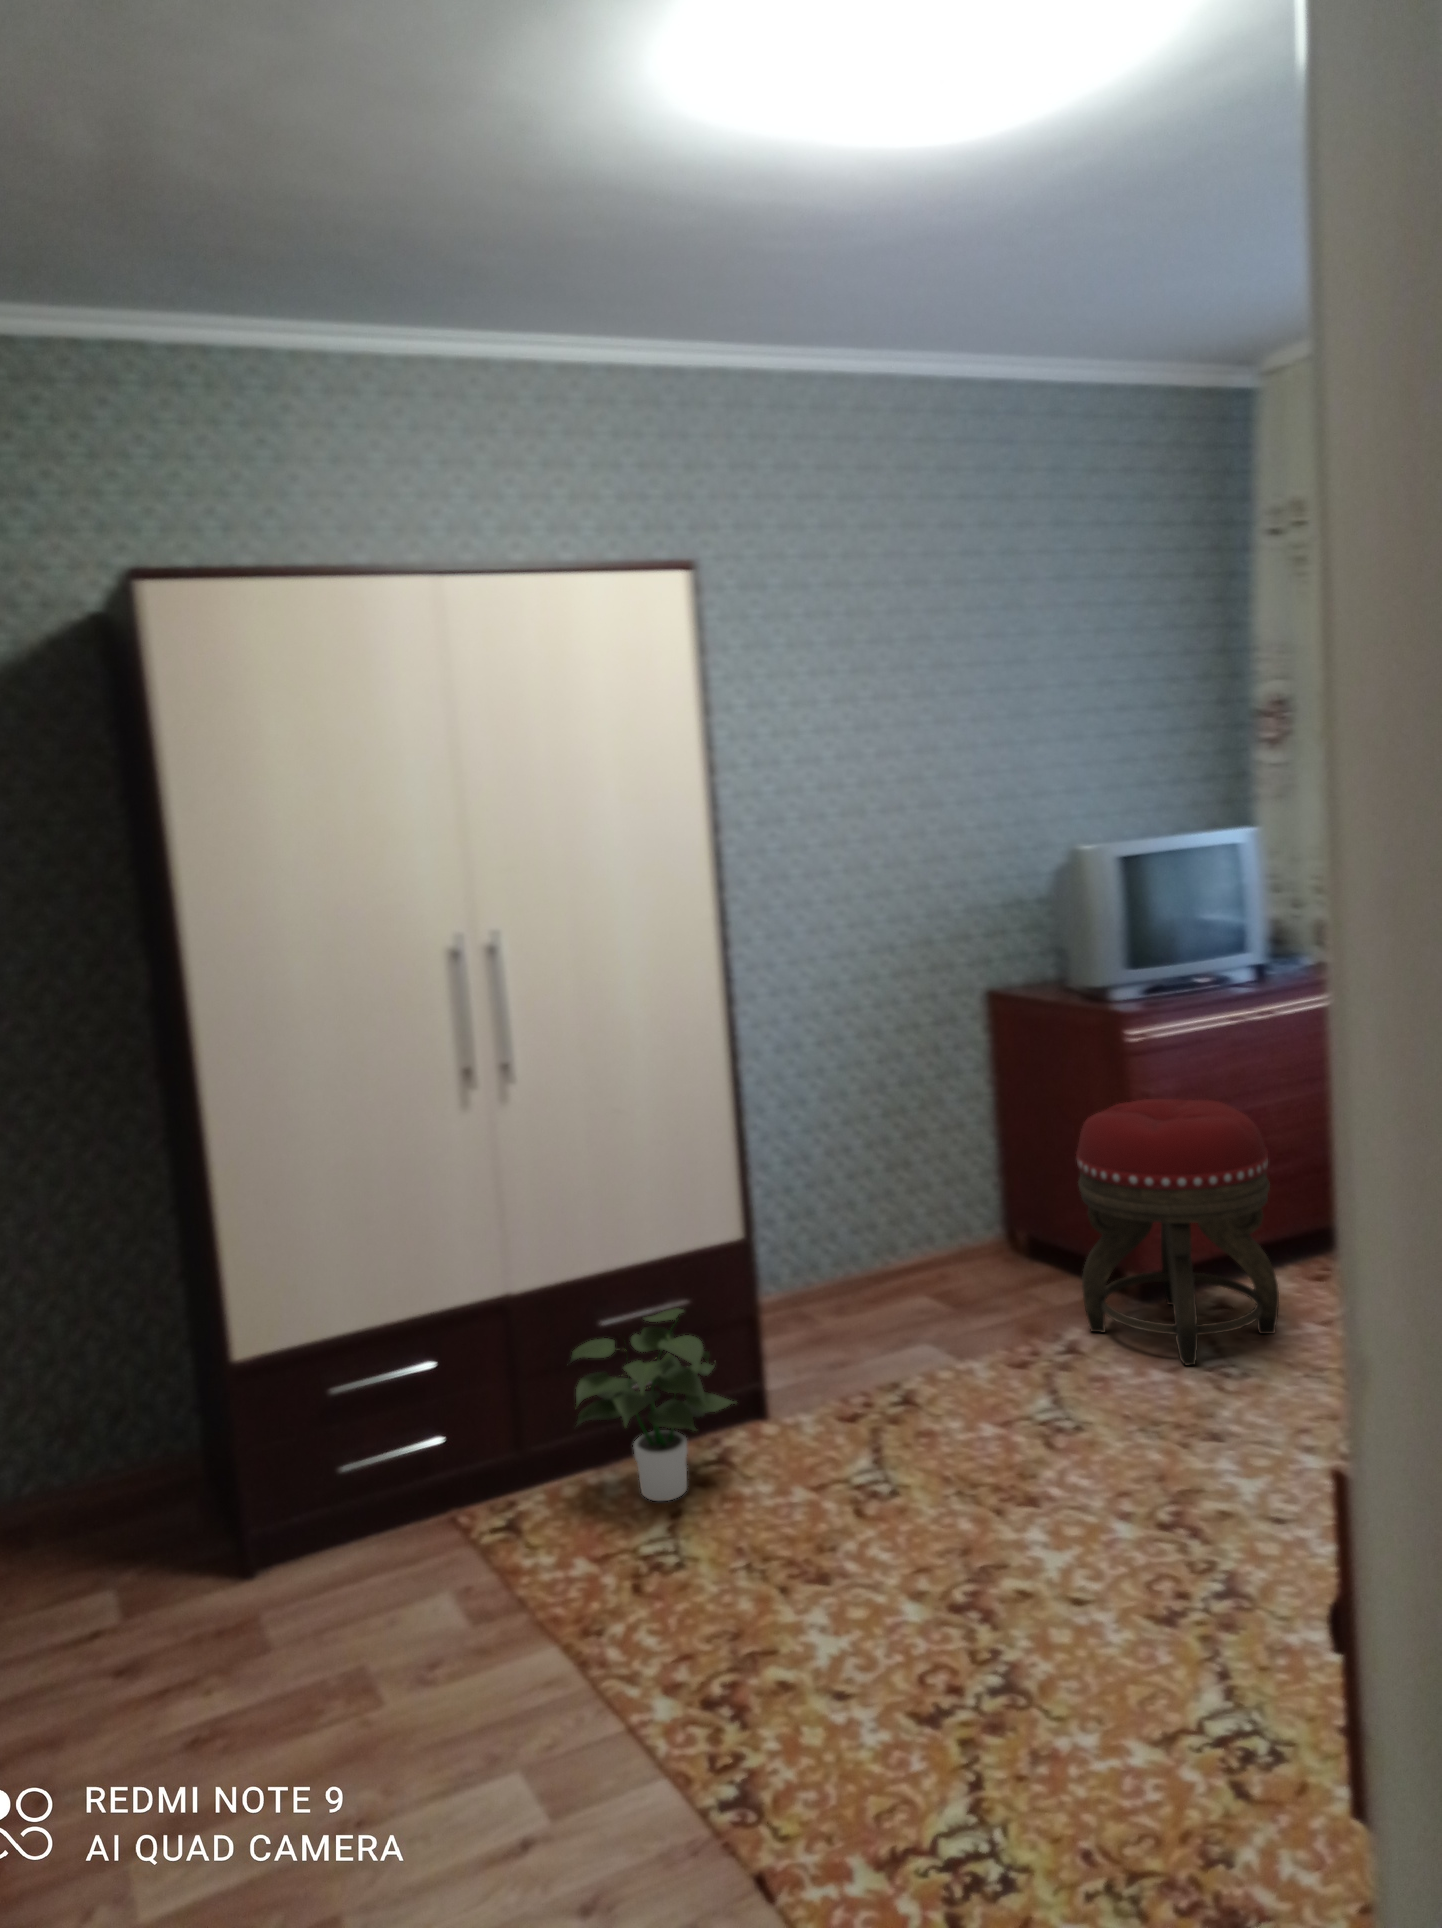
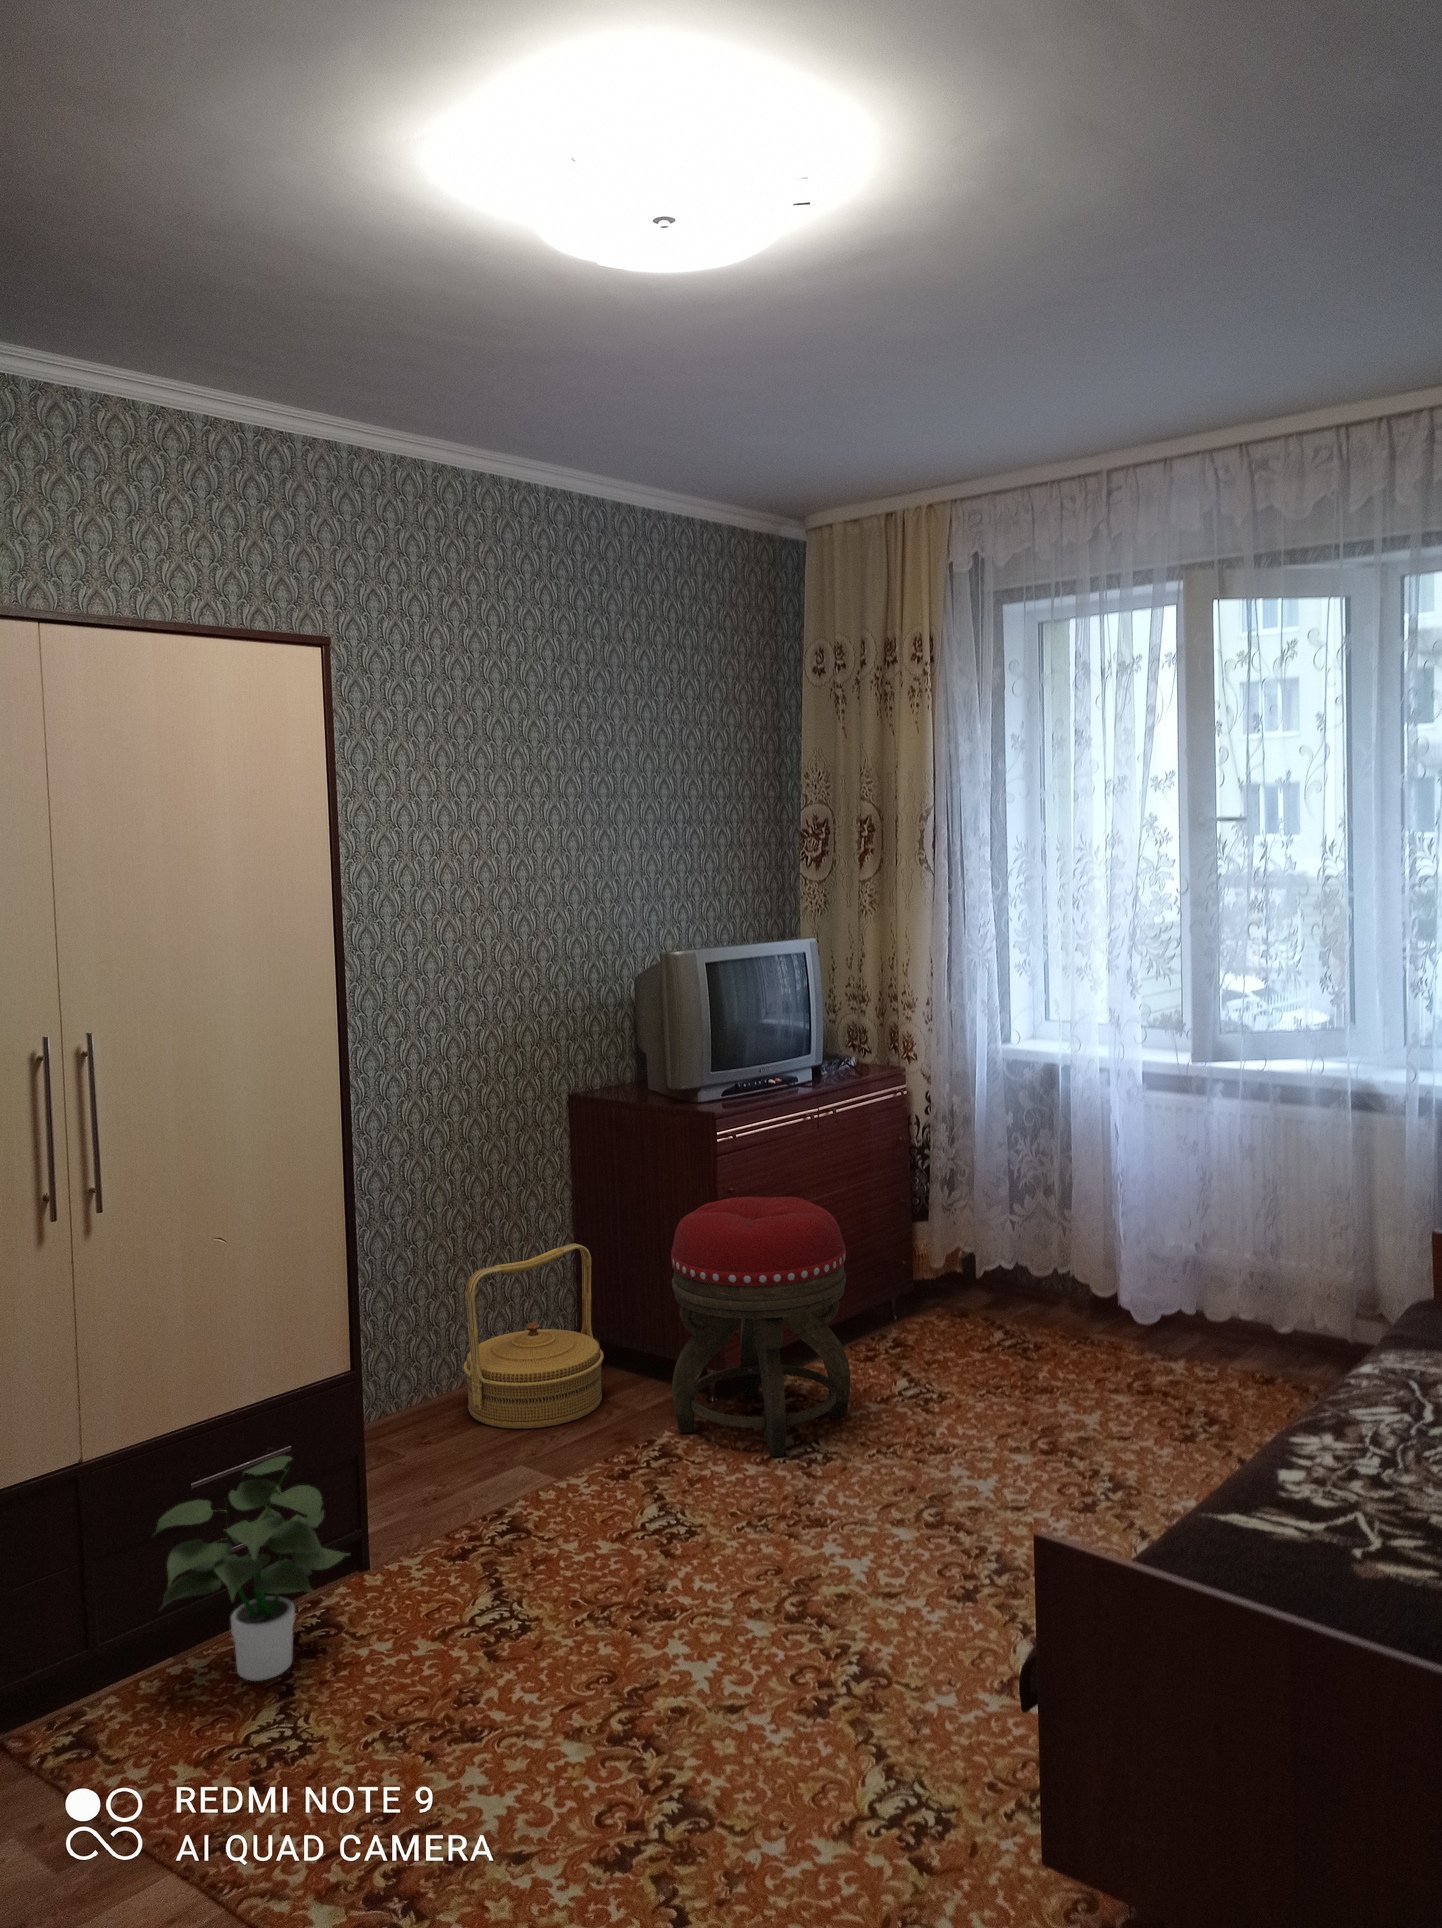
woven basket: none [880,1139,1021,1313] -> present [464,1243,604,1429]

